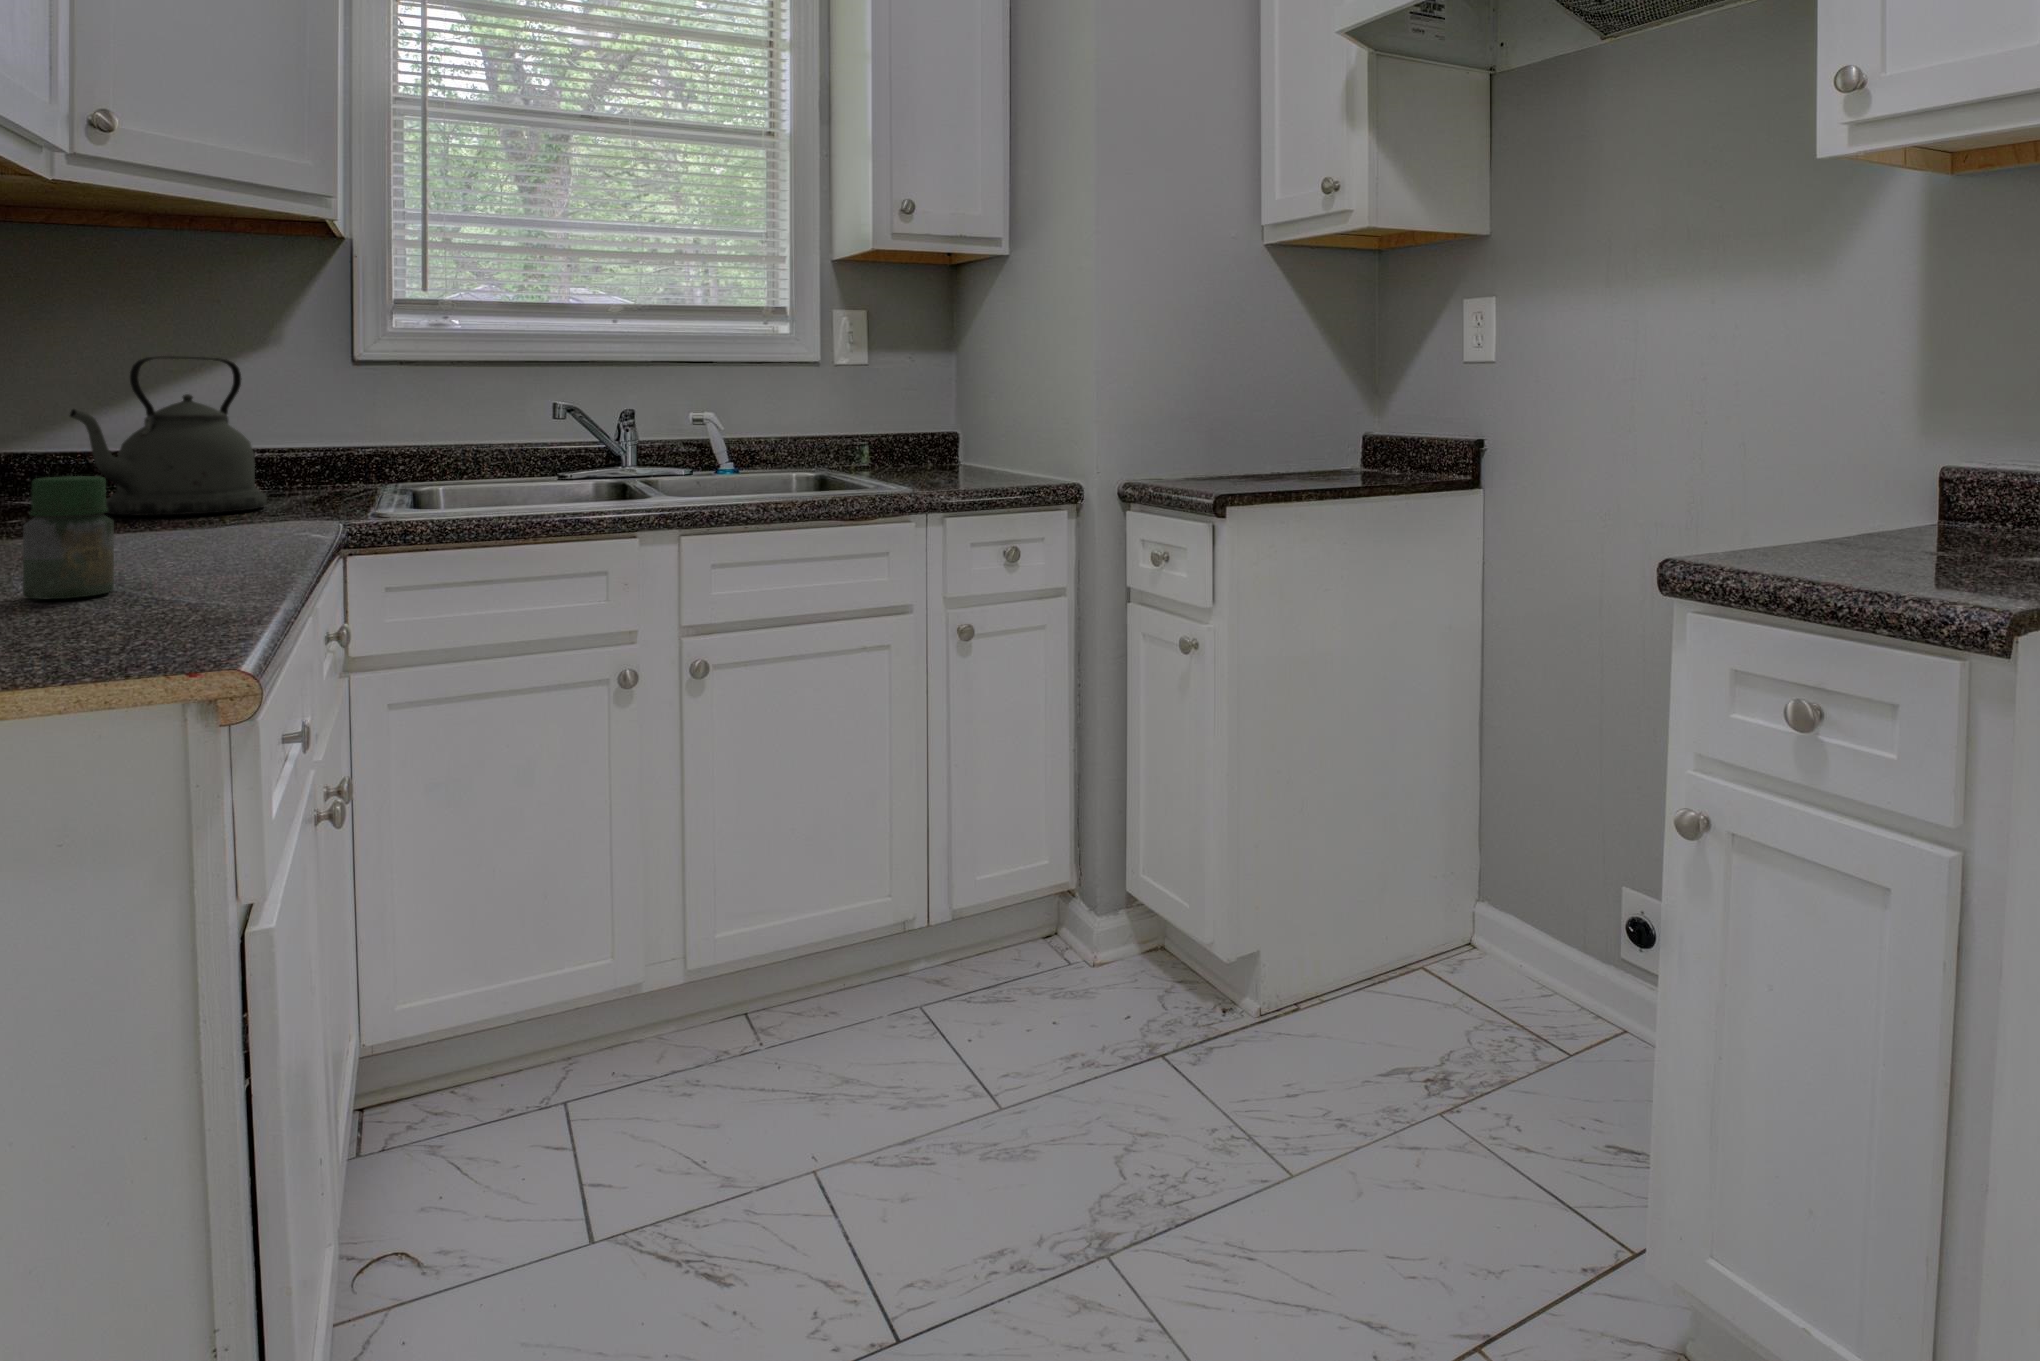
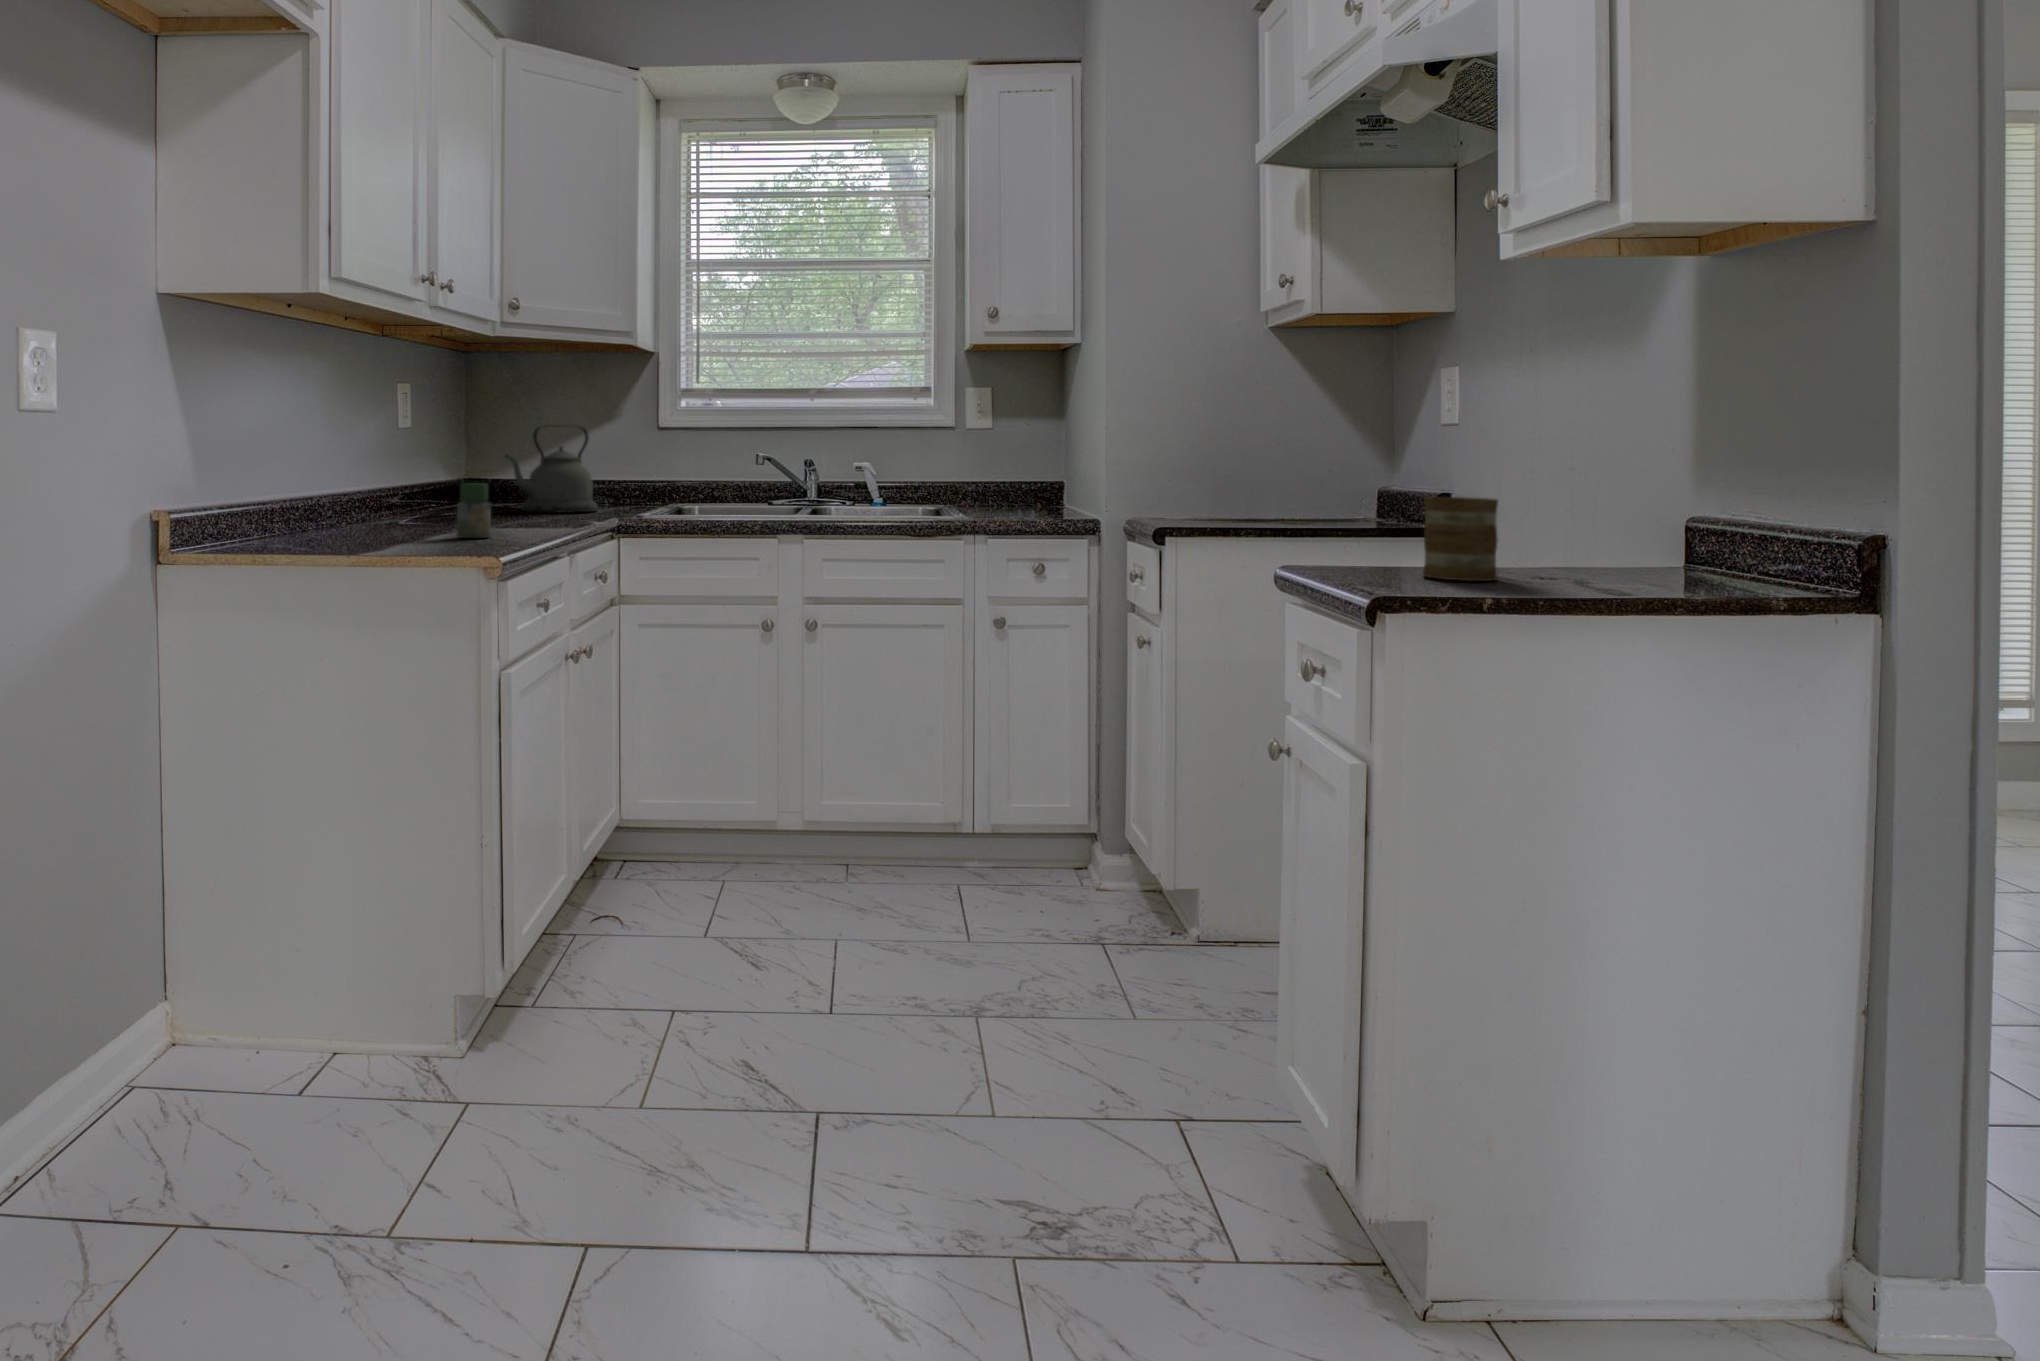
mug: none [1866,454,1983,573] -> present [1423,497,1498,581]

